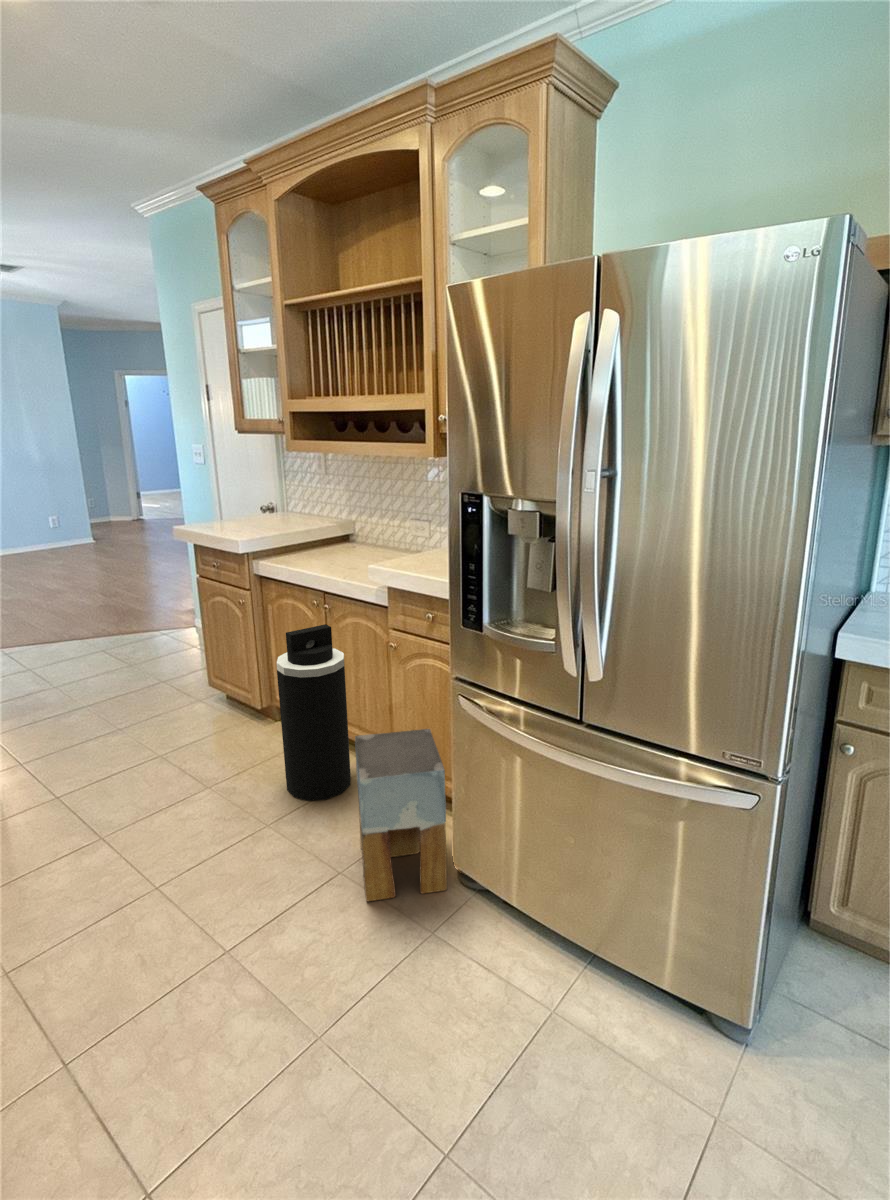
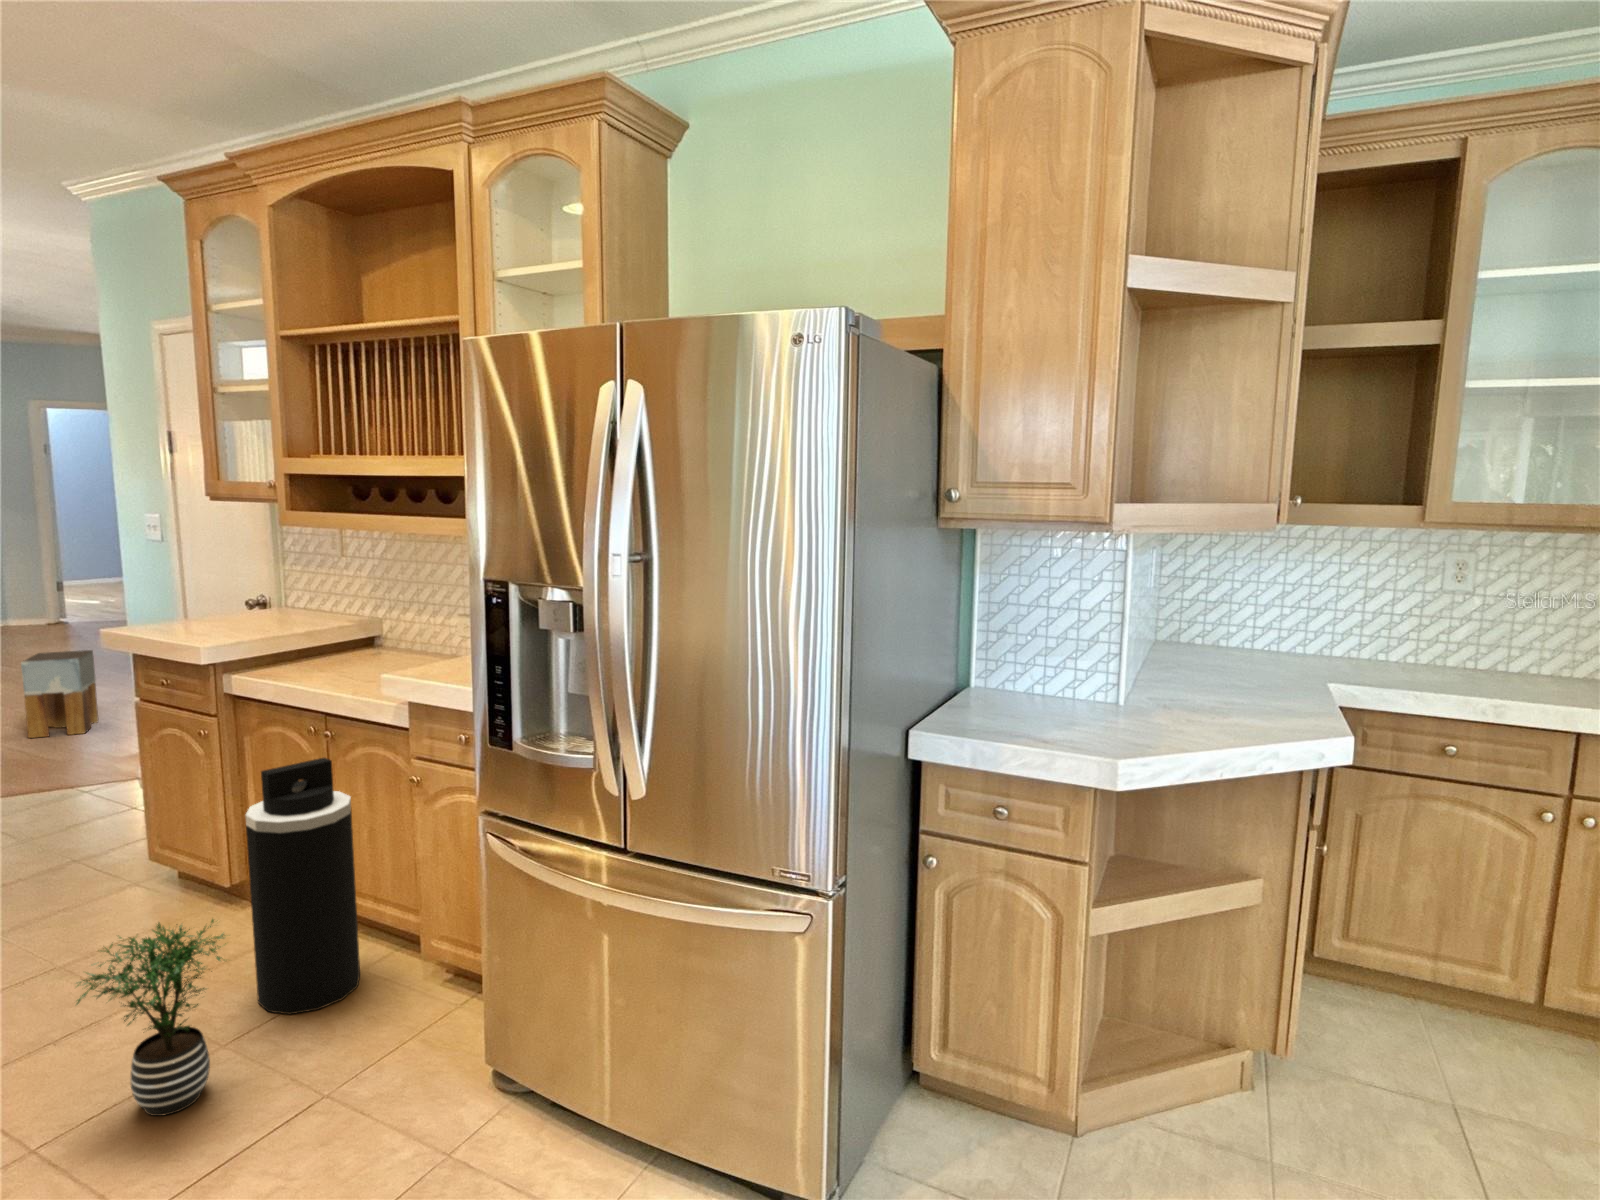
stool: present [355,729,447,902] -> present [21,650,98,738]
potted plant: none [180,734,278,865] -> present [76,919,225,1116]

